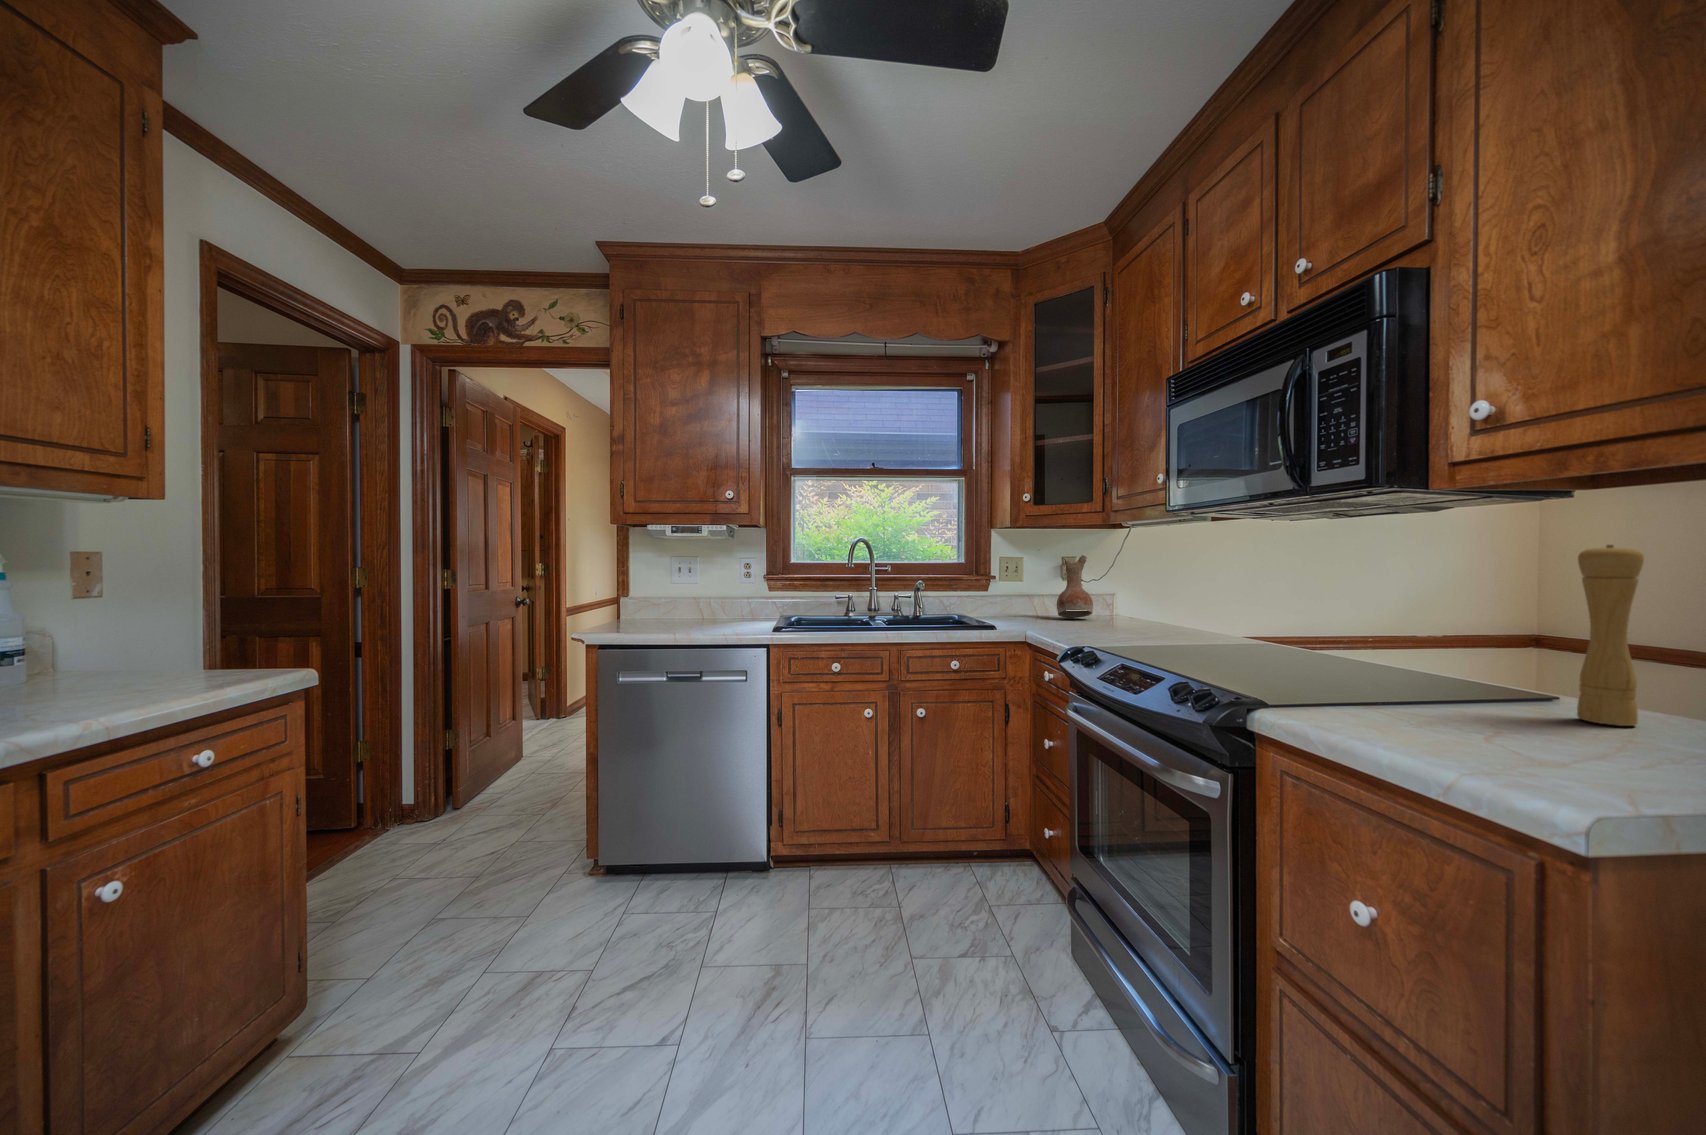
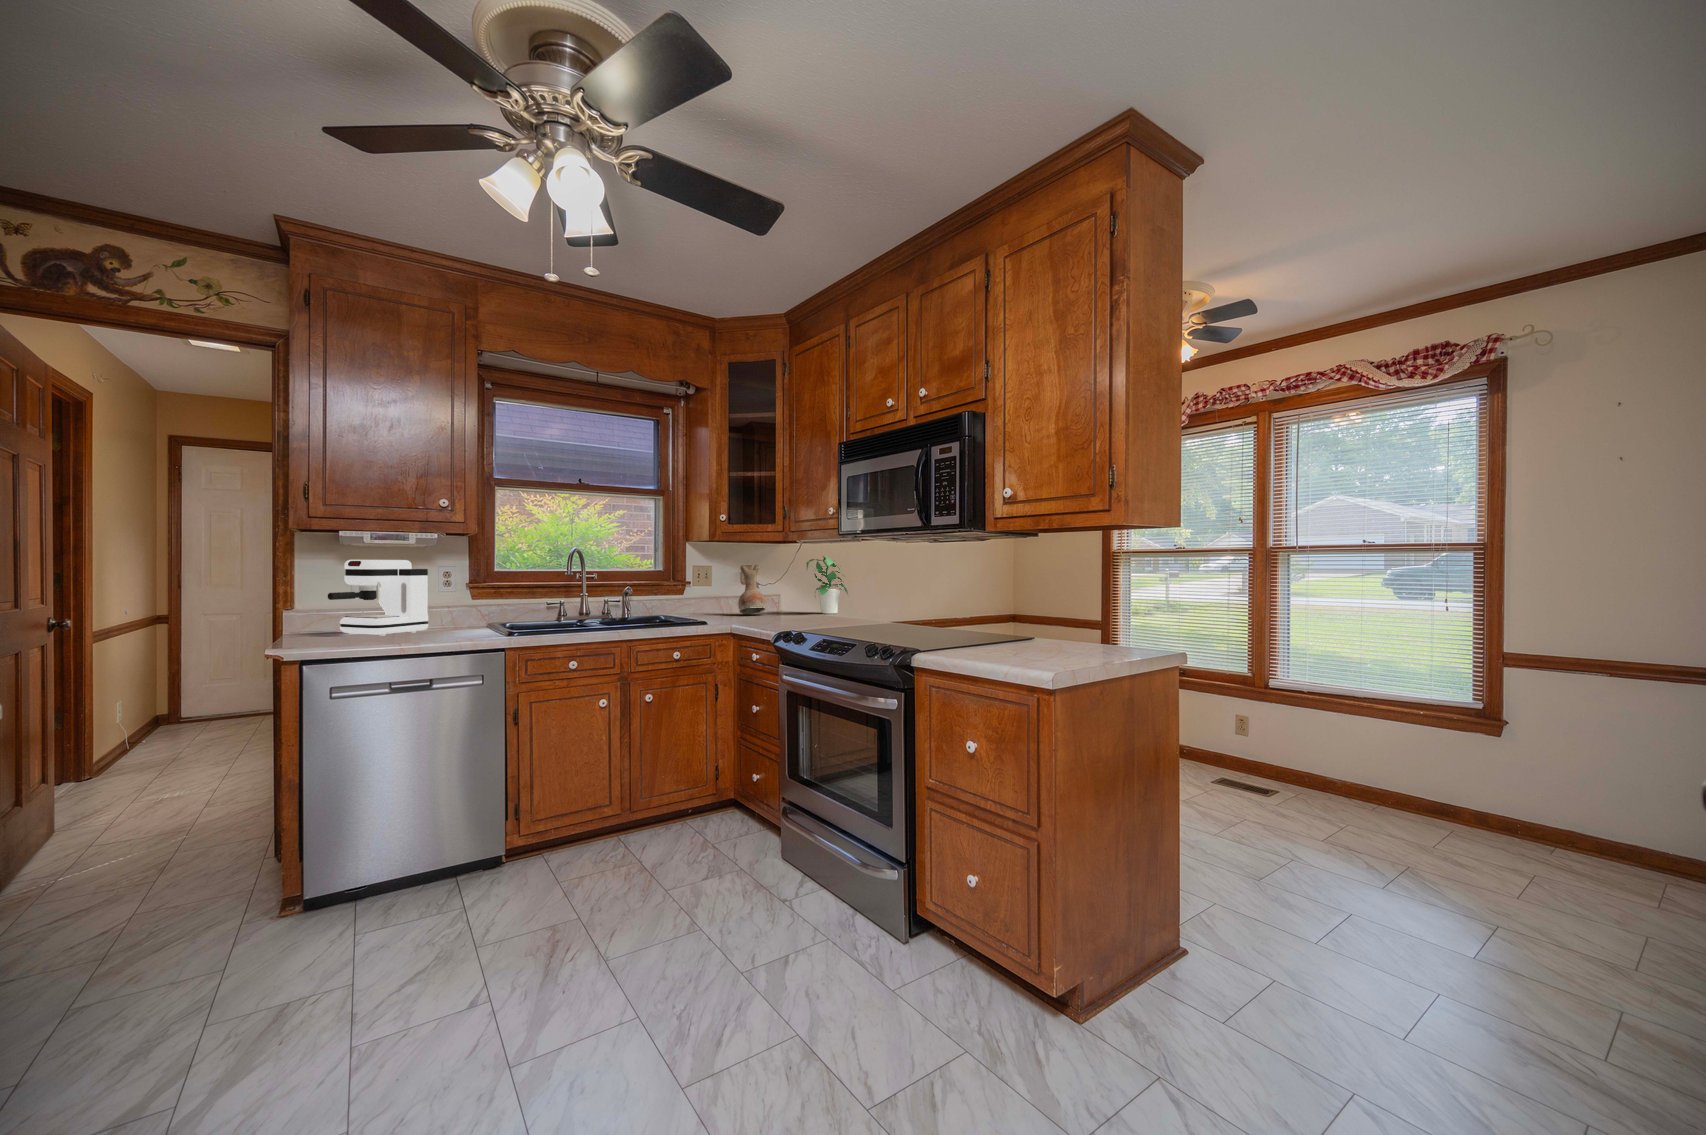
potted plant: none [1150,543,1213,622] -> present [806,556,848,614]
pepper mill: present [1577,545,1644,726] -> none [1045,562,1067,647]
coffee maker: none [646,552,727,625] -> present [328,560,428,636]

